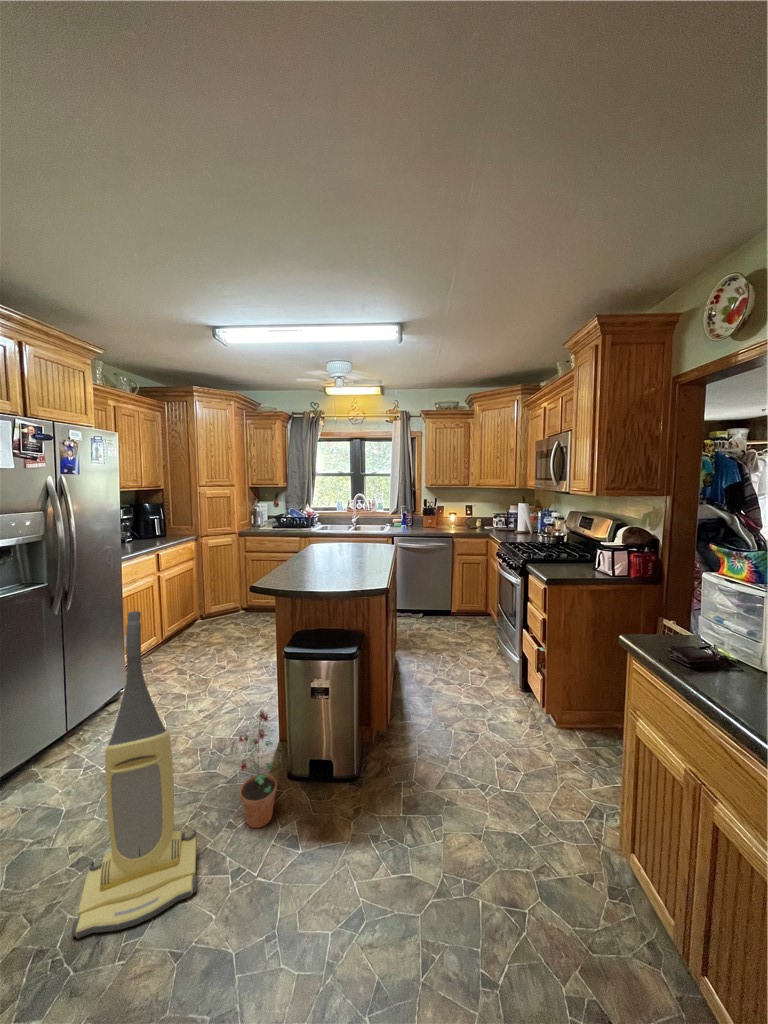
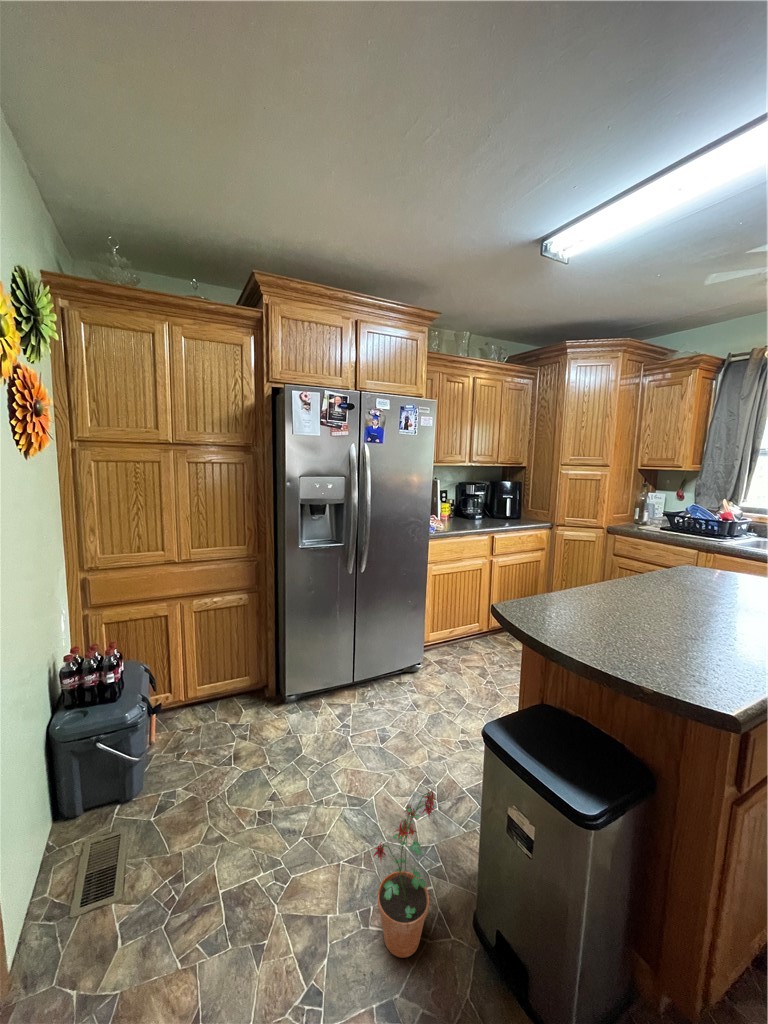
vacuum cleaner: present [72,611,197,938] -> none [208,590,328,956]

